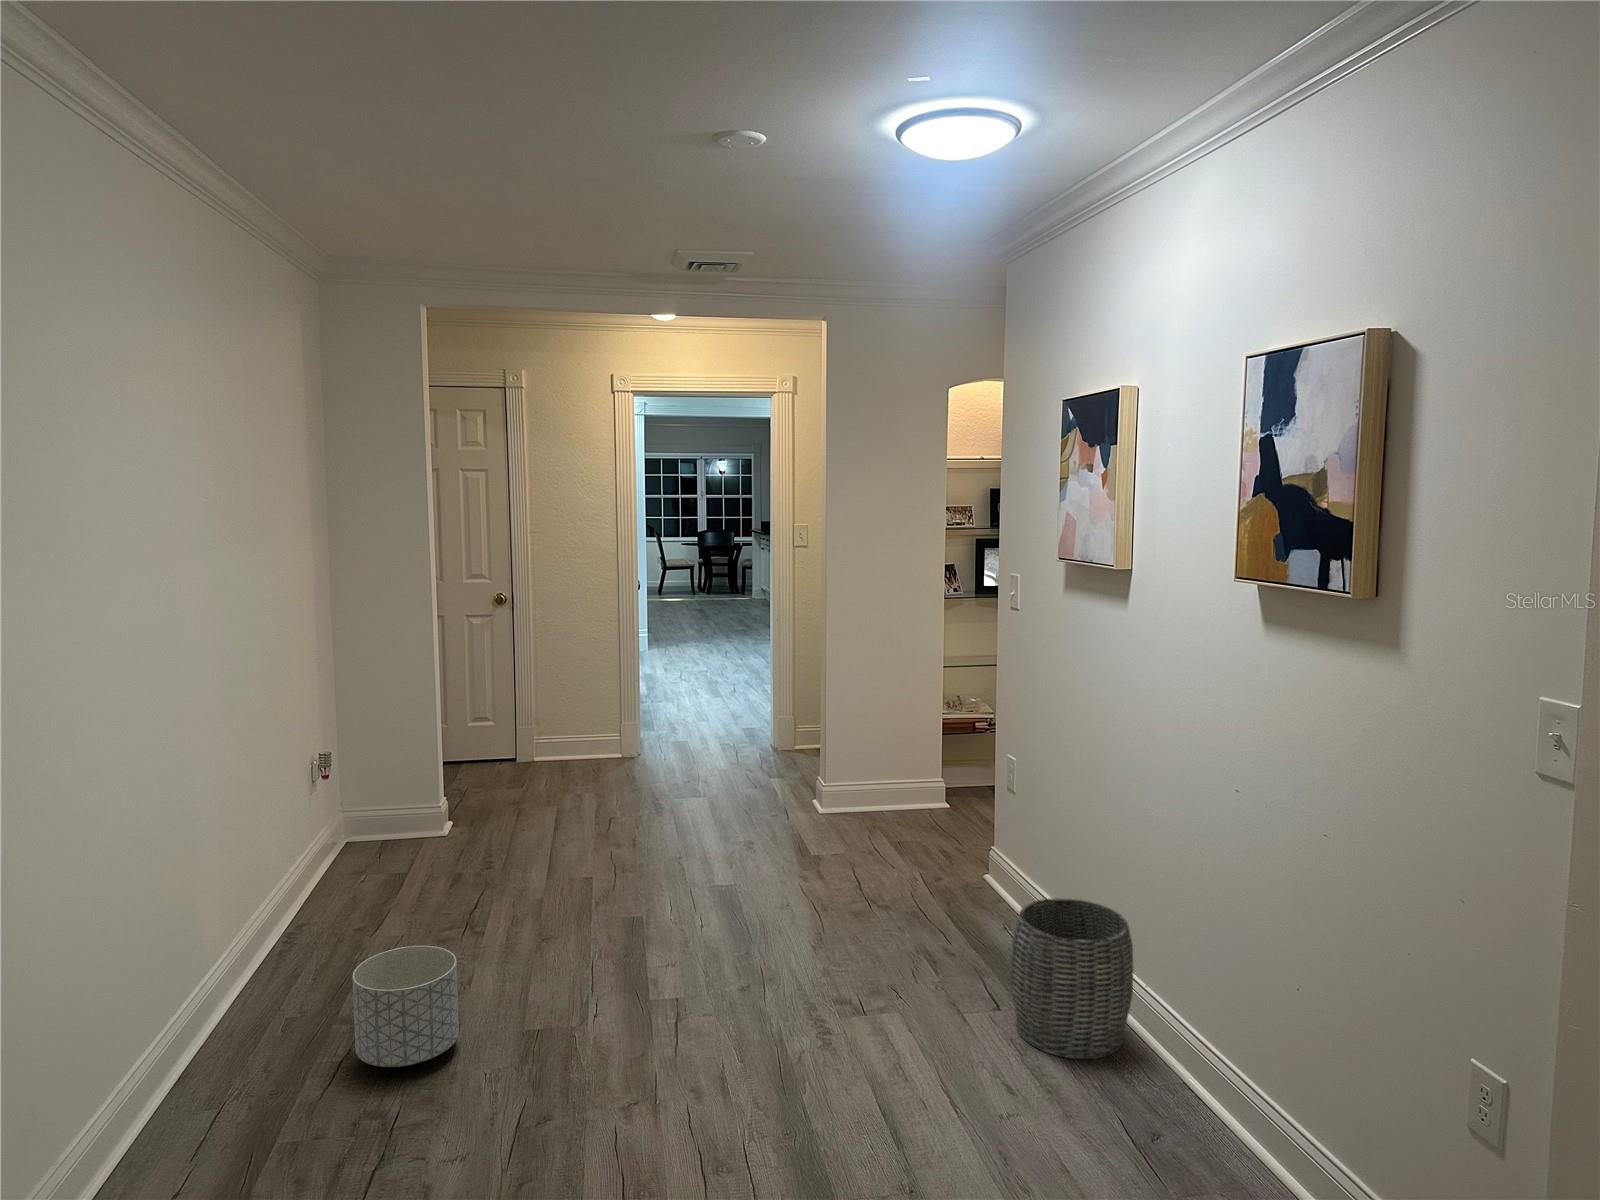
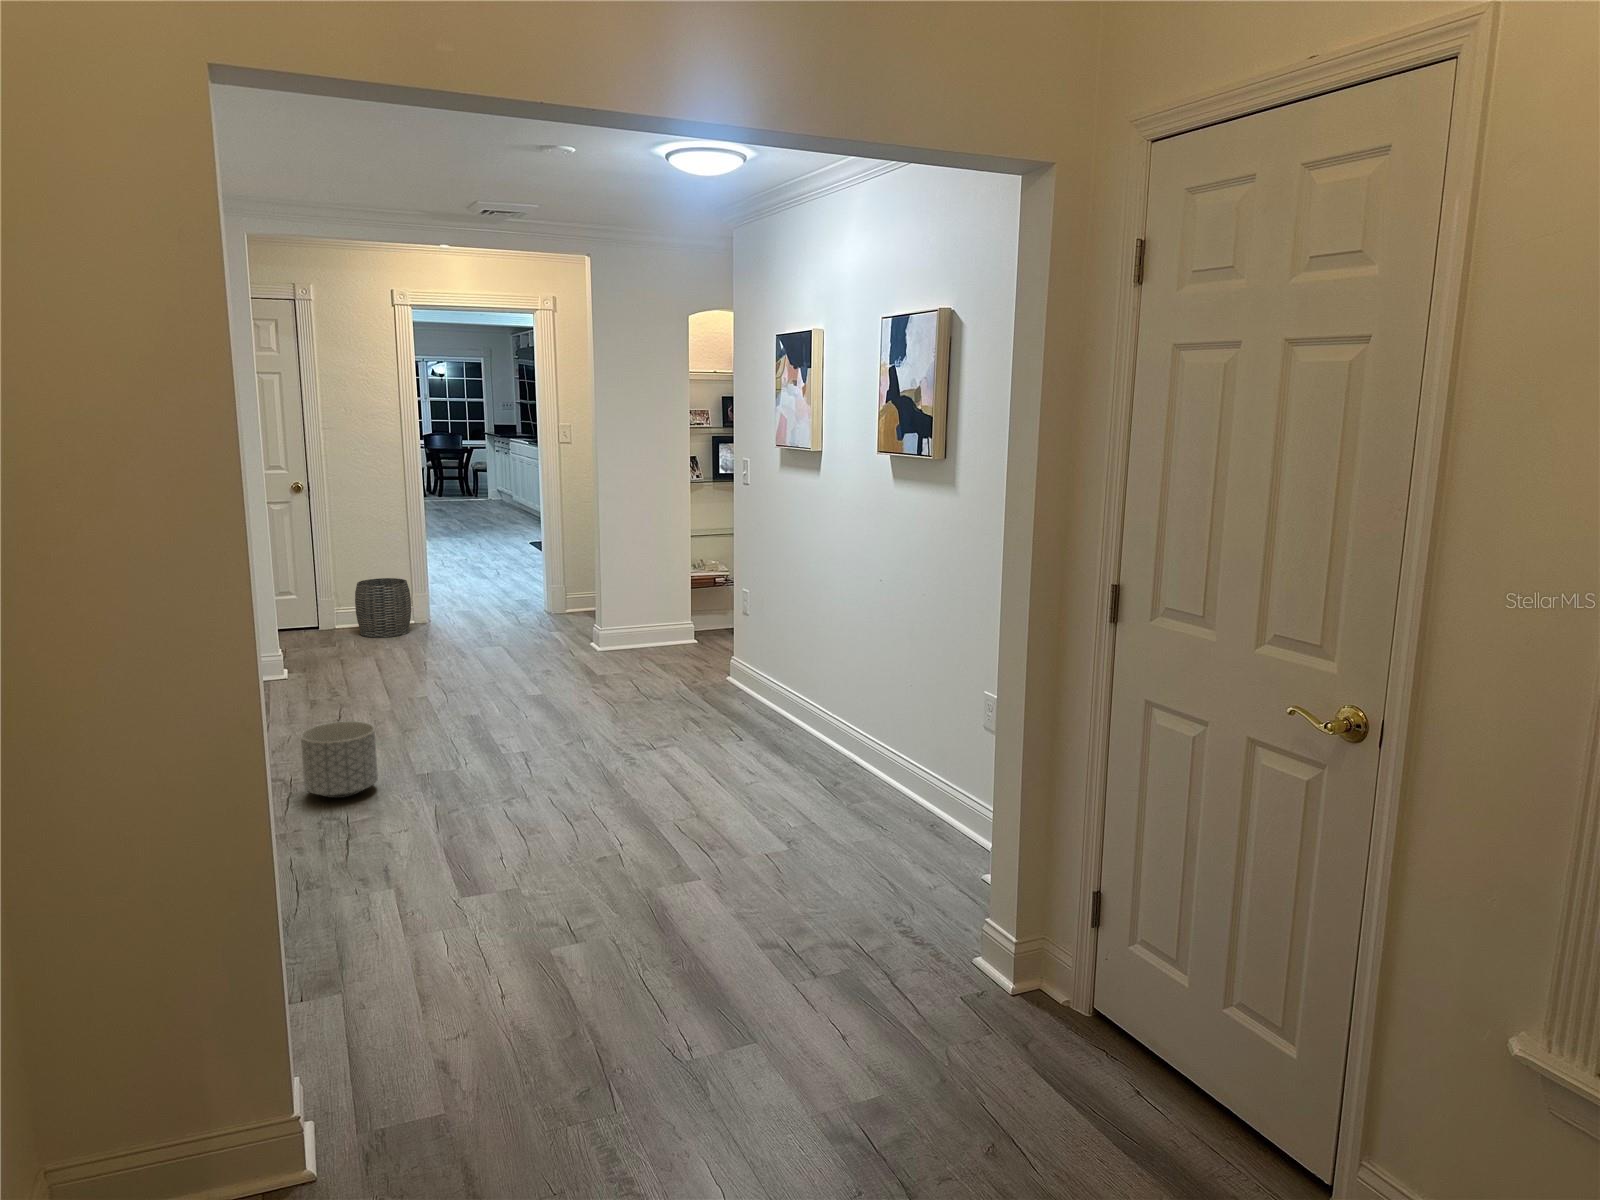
woven basket: present [1011,898,1133,1059] -> present [355,578,411,638]

